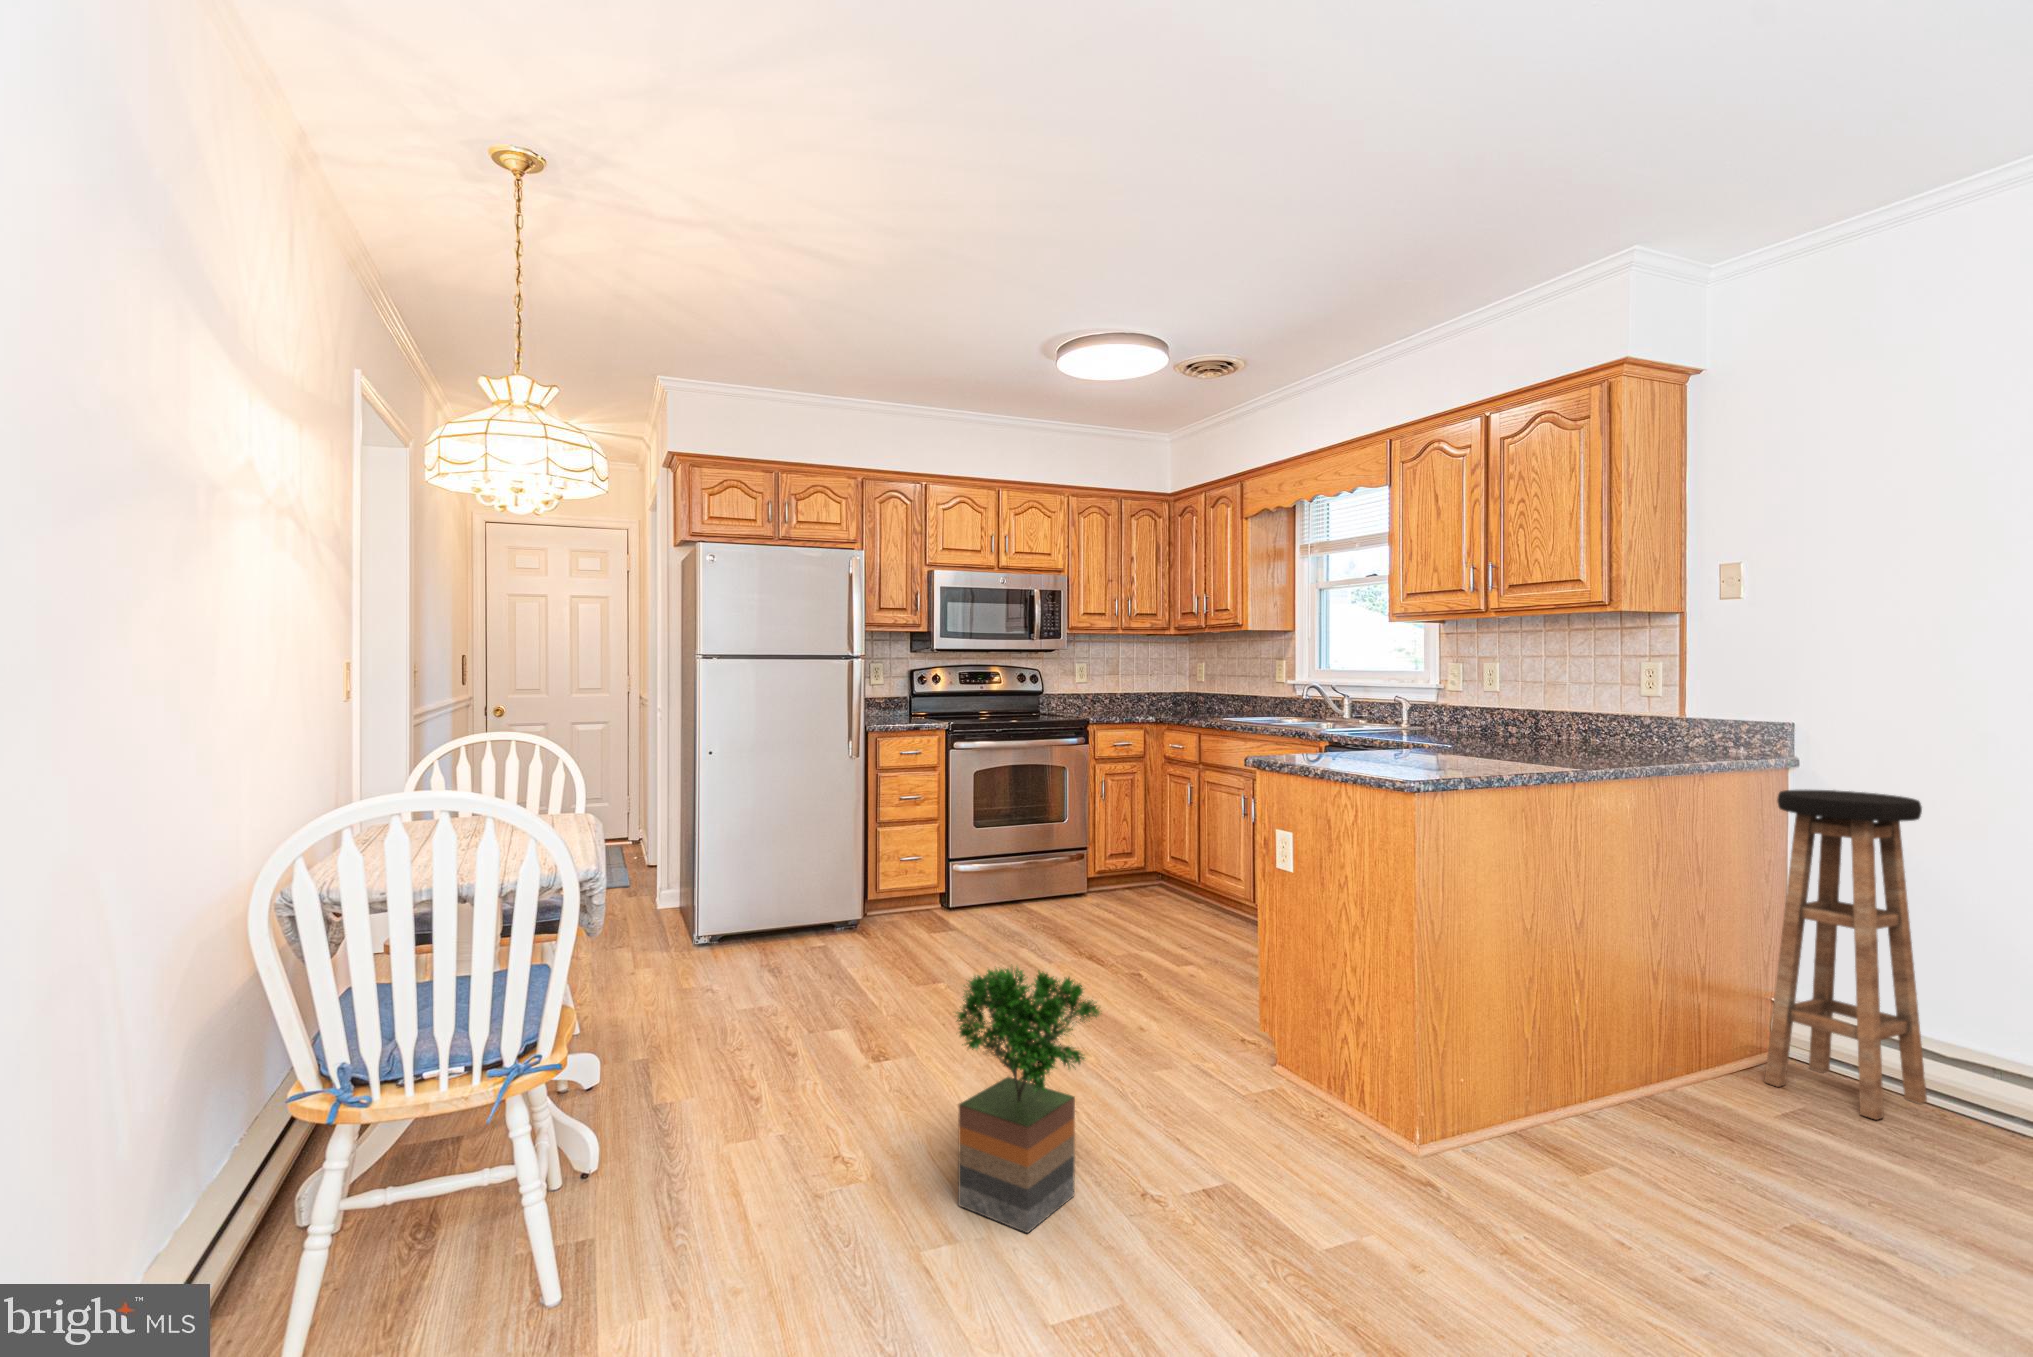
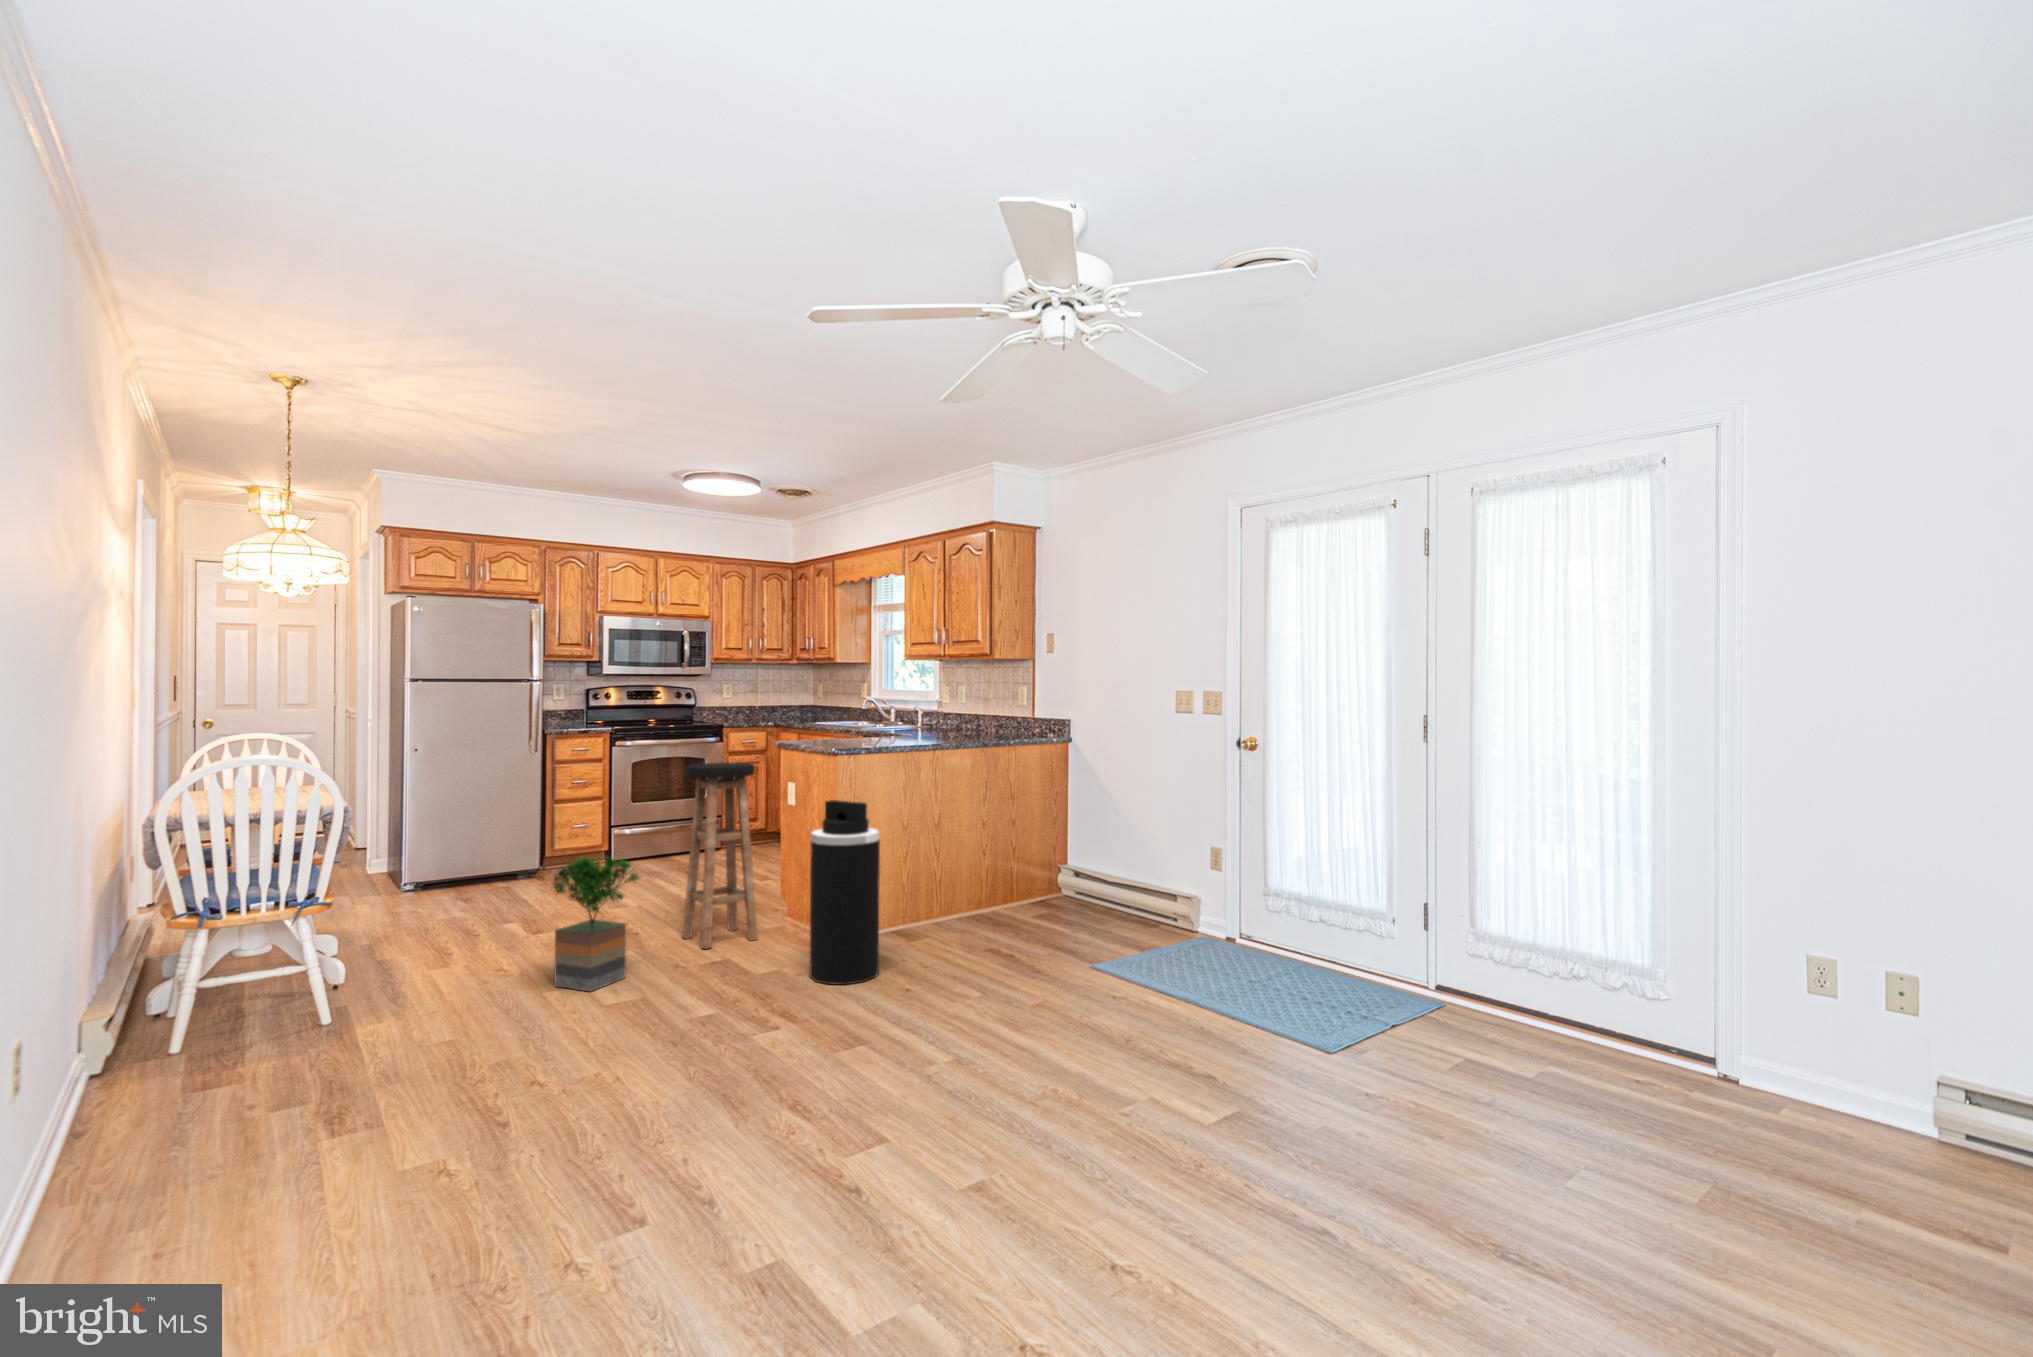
bar stool: present [1765,790,1927,1120] -> present [682,762,758,949]
trash can: none [1429,886,1584,1283] -> present [810,800,880,985]

